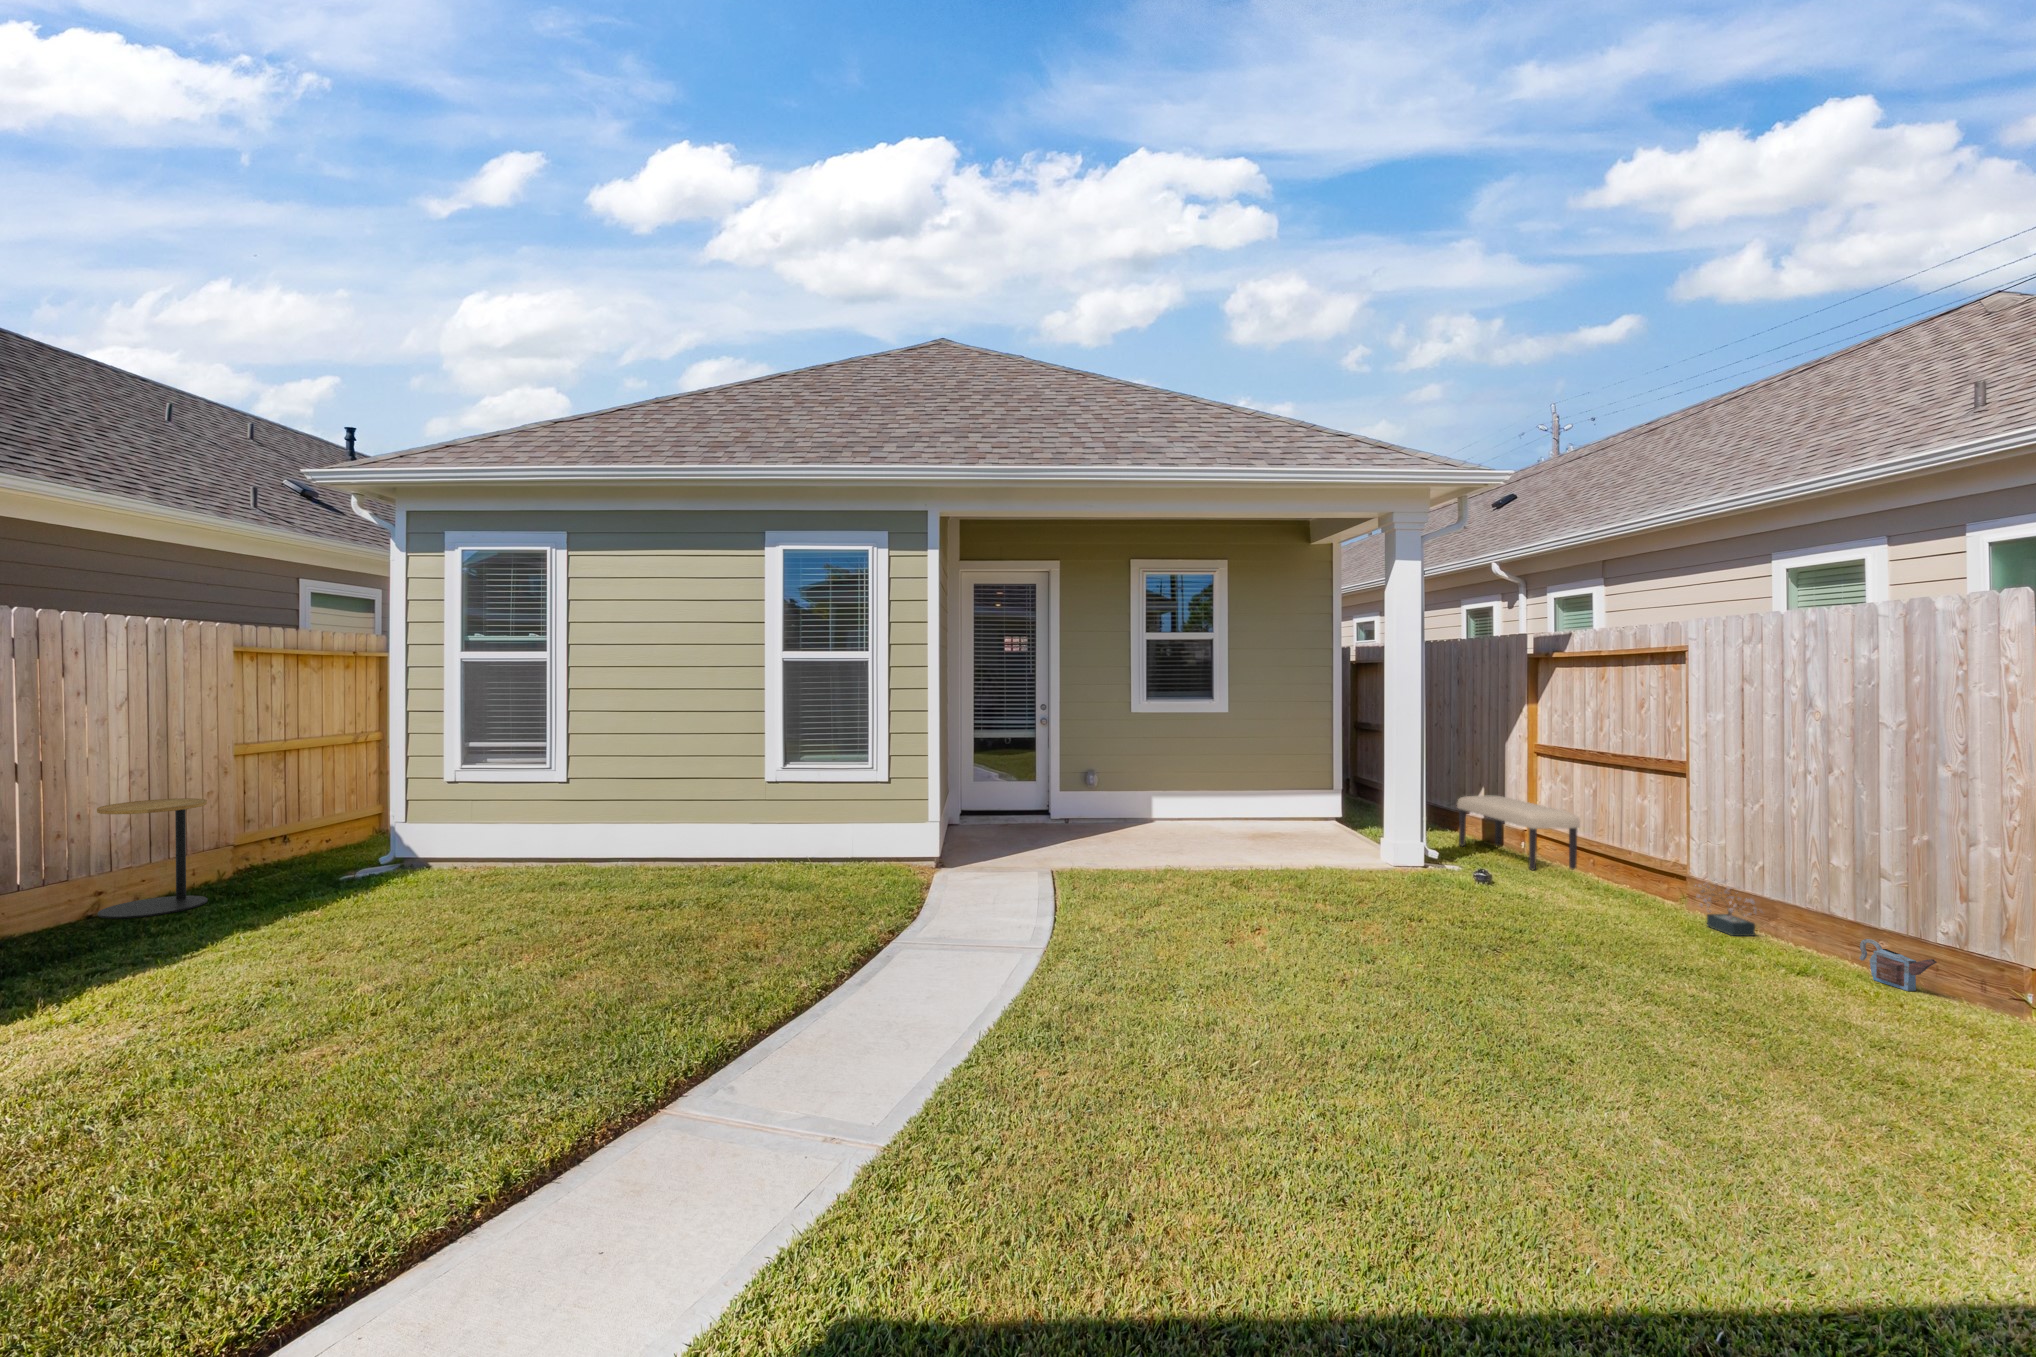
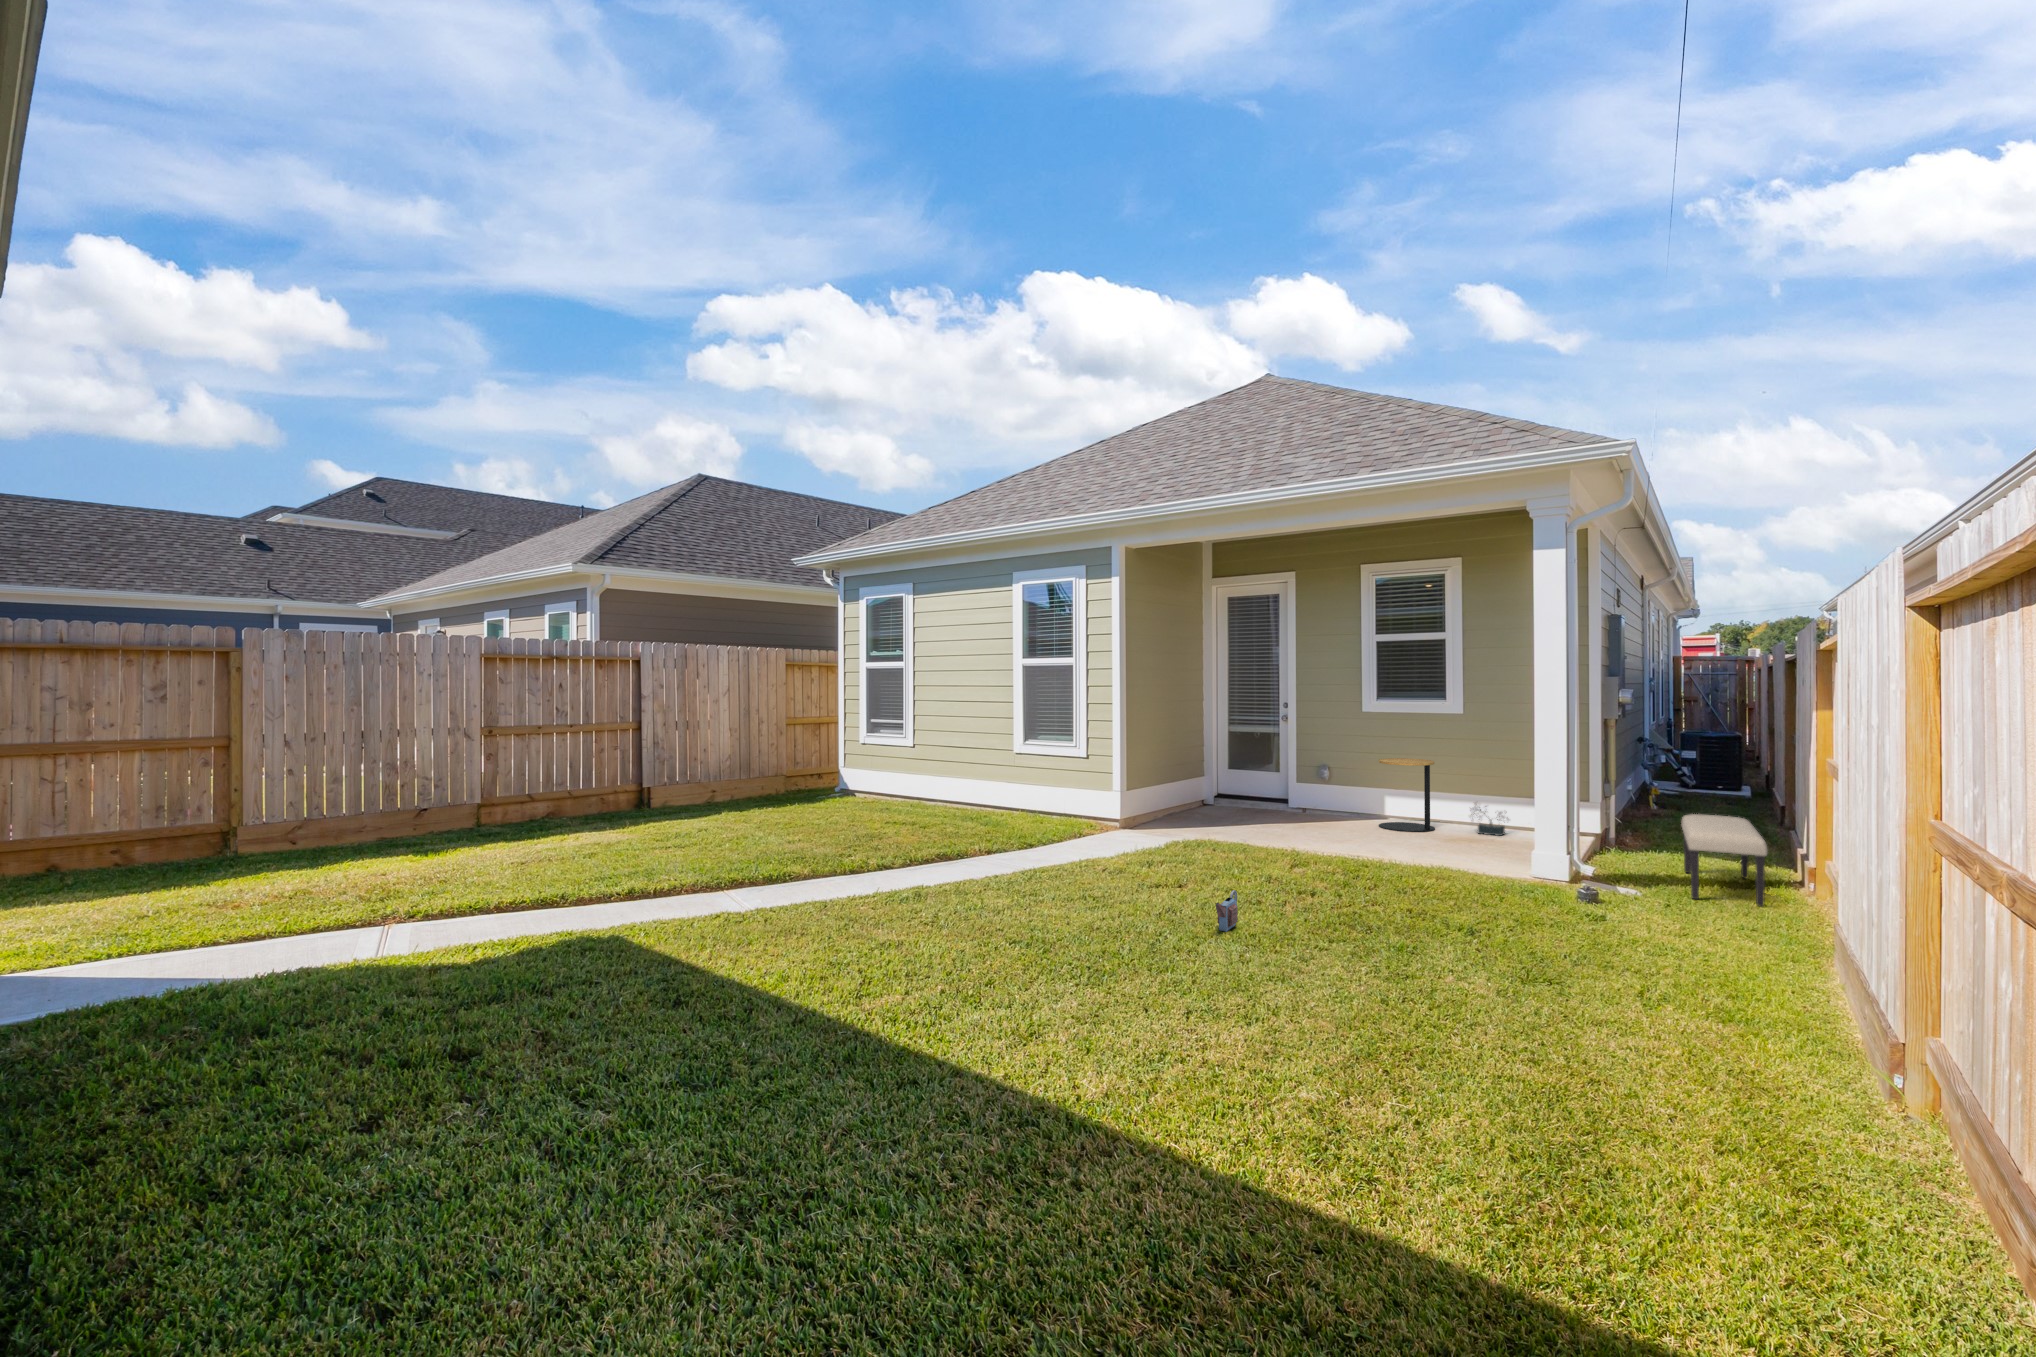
side table: present [97,798,208,919] -> present [1378,758,1435,832]
decorative plant: present [1695,878,1757,936] -> present [1470,802,1508,836]
watering can: present [1859,939,1937,991] -> present [1216,890,1238,932]

